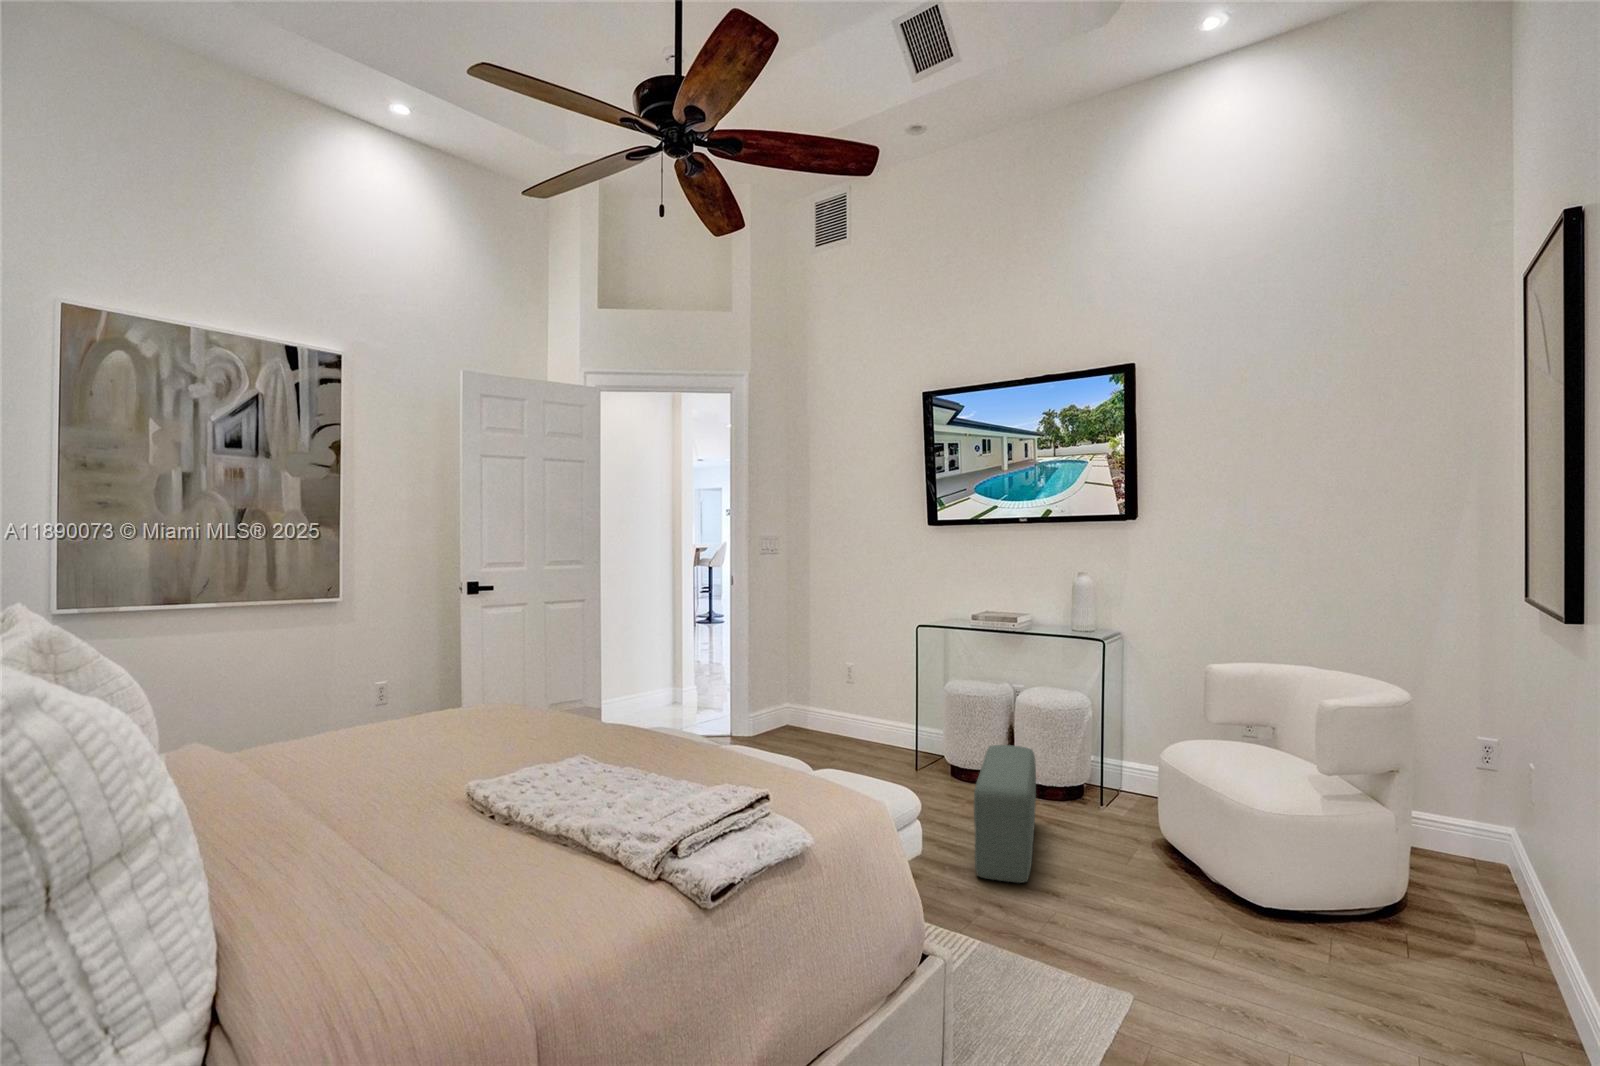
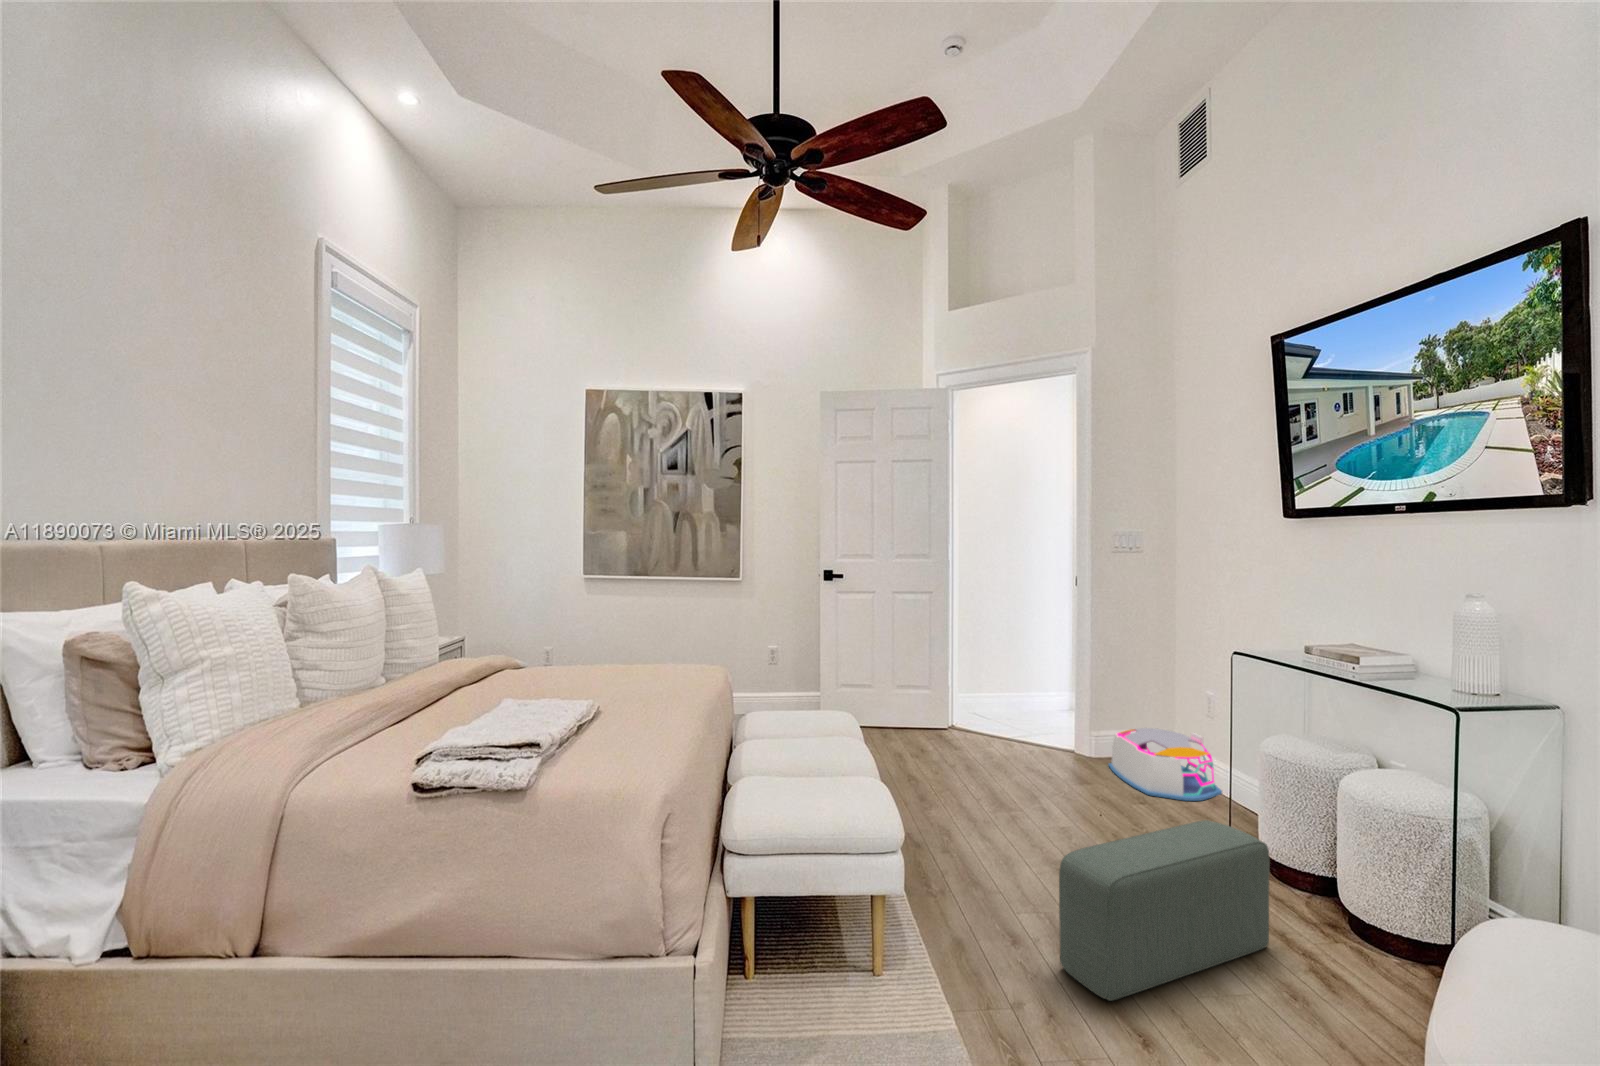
storage bin: none [783,701,875,757] -> present [1109,728,1222,801]

